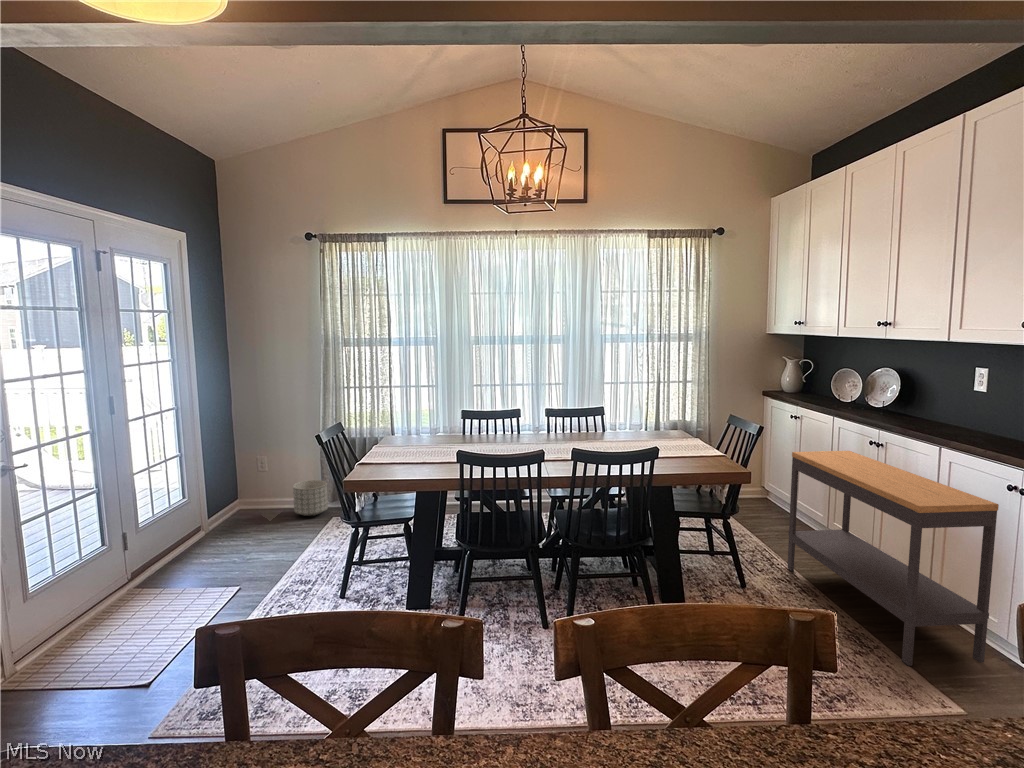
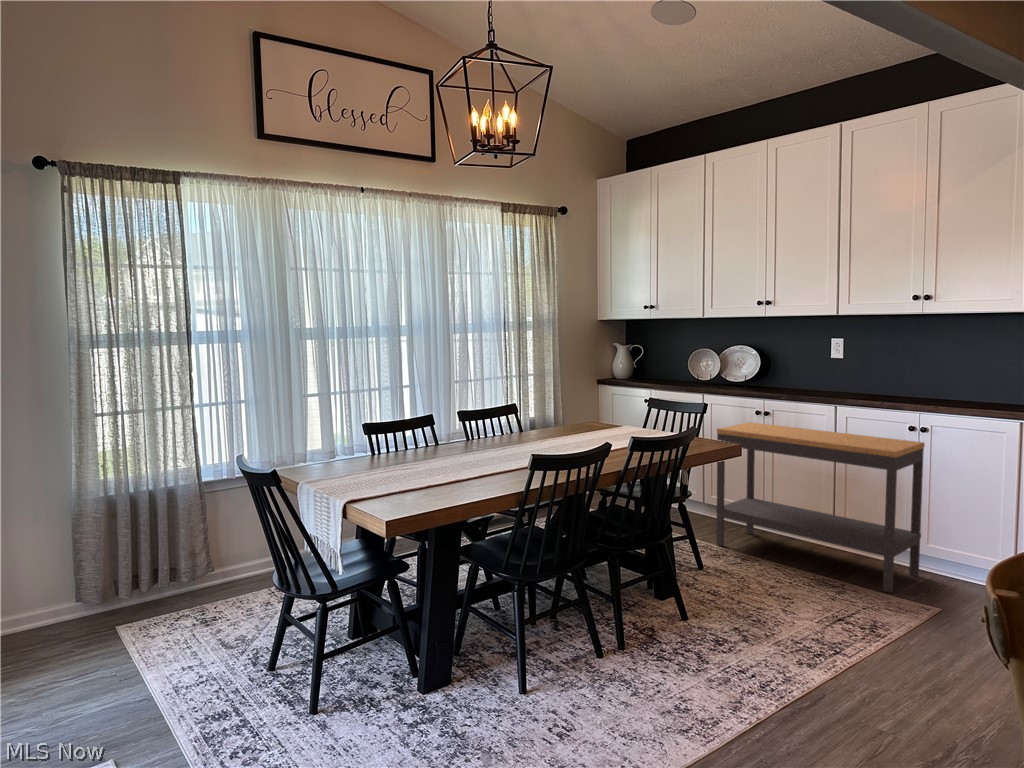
planter: present [293,480,328,516] -> none [42,574,110,640]

